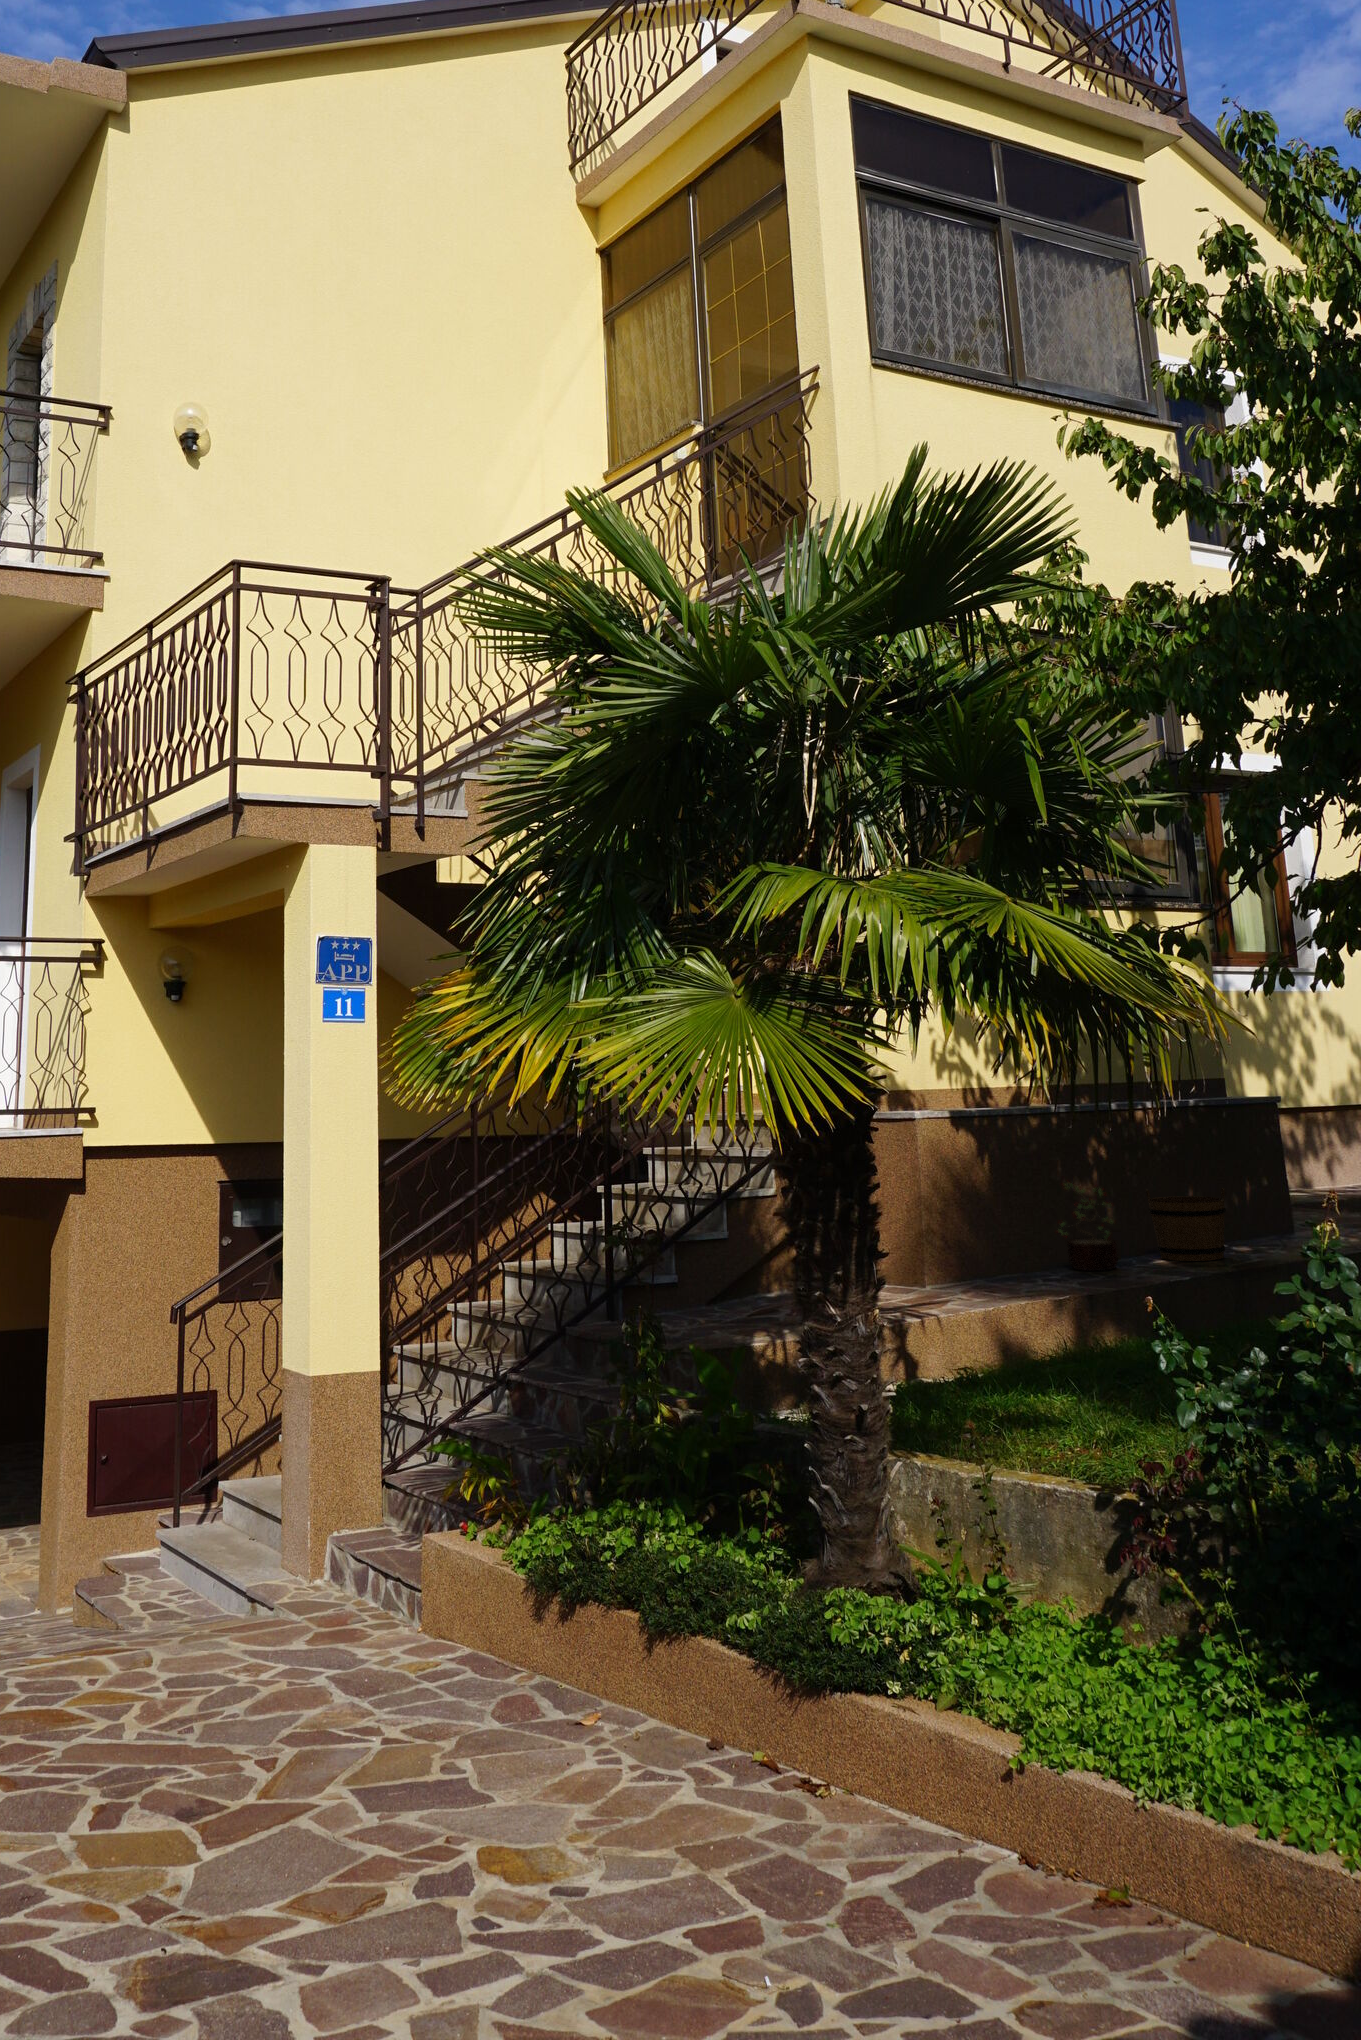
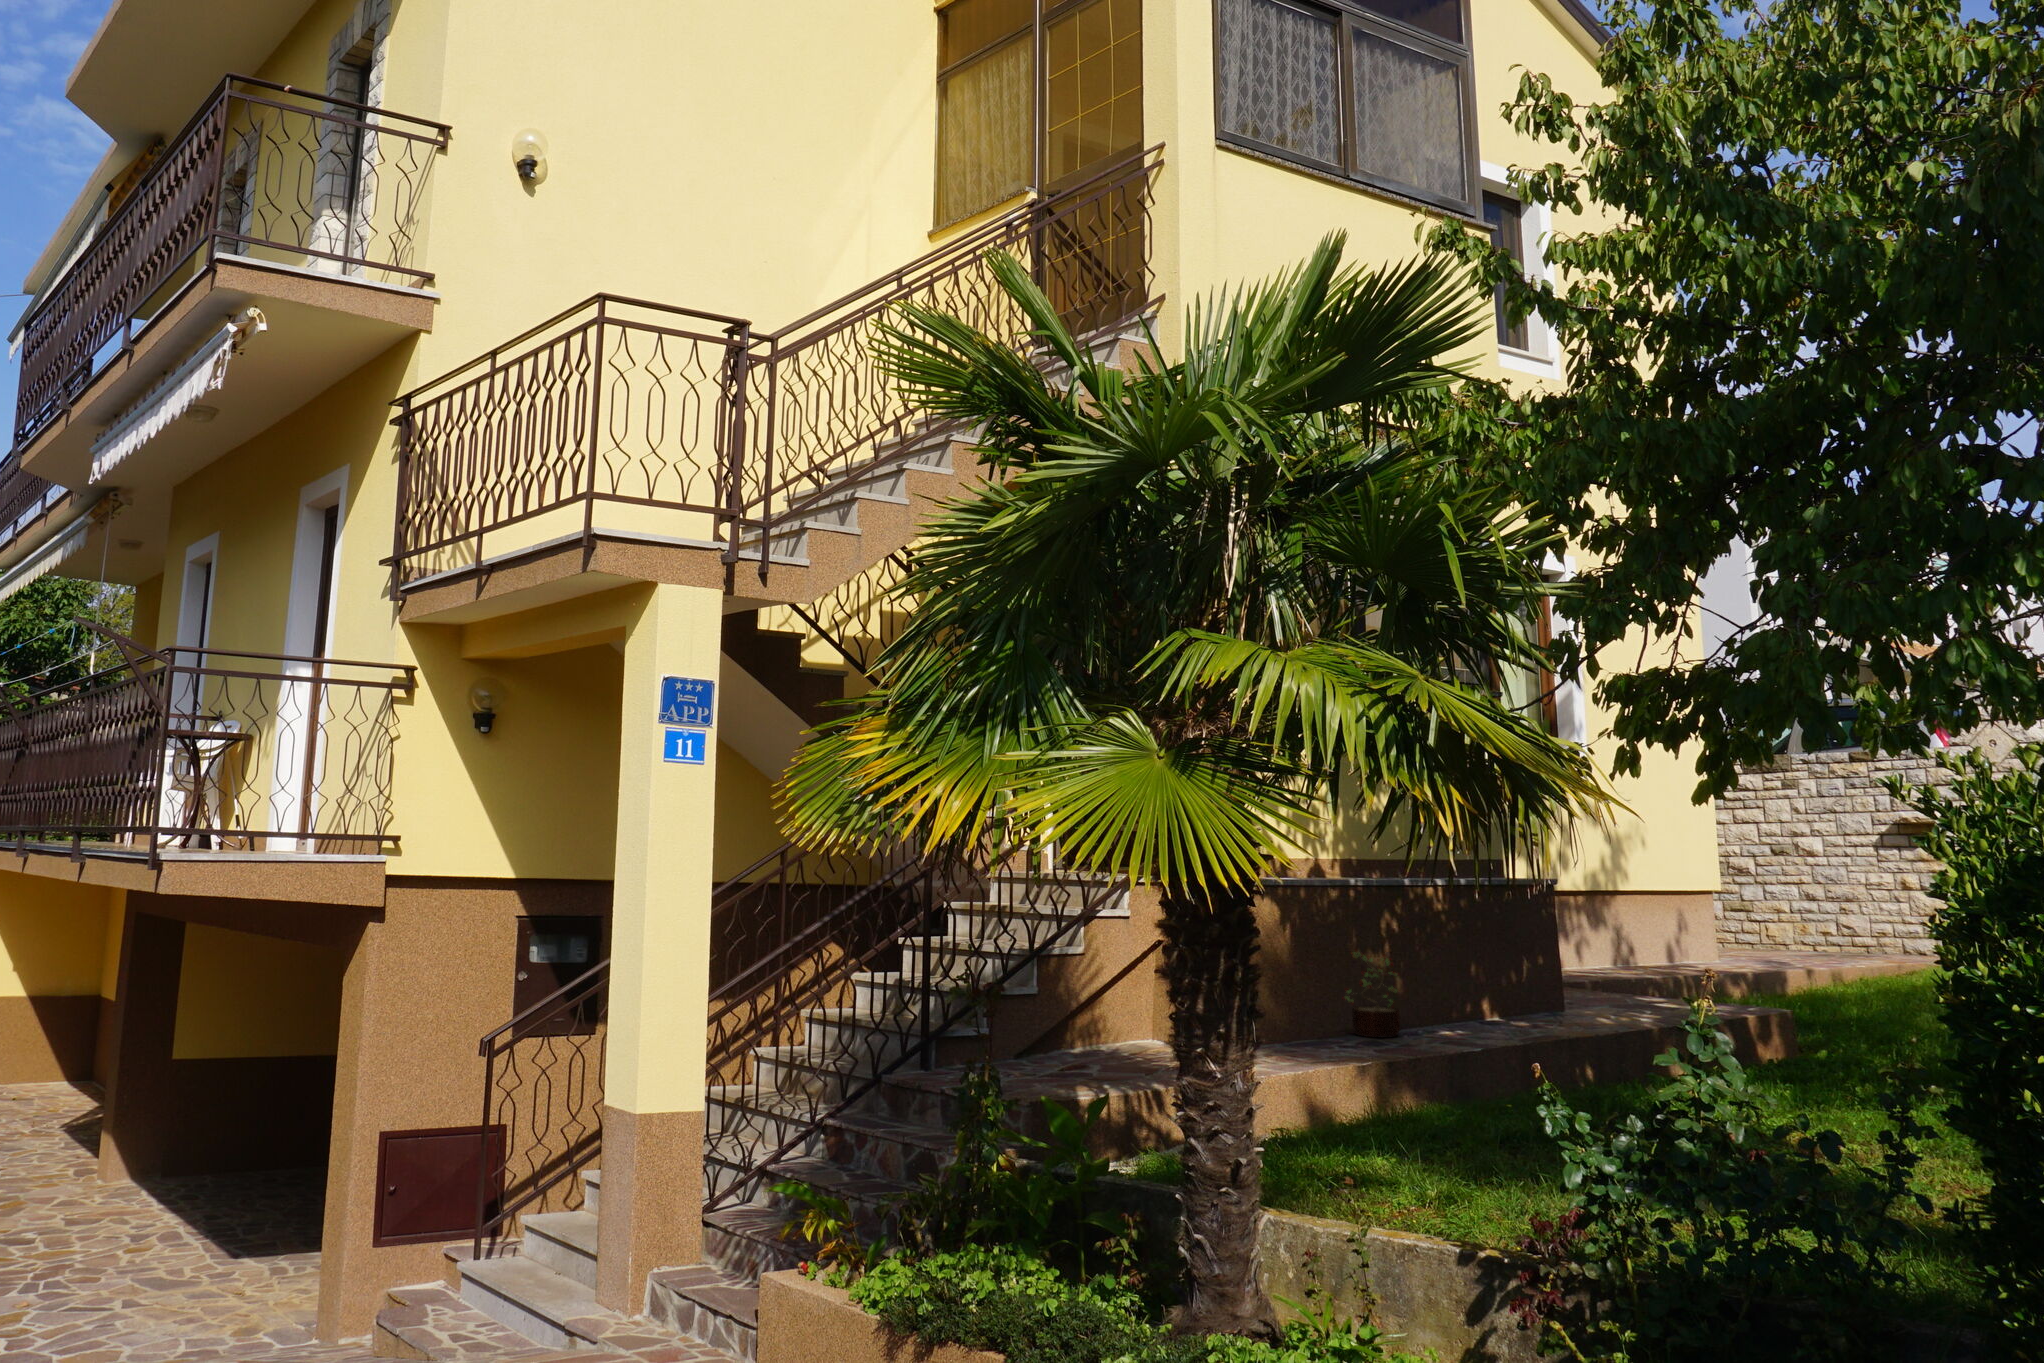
bucket: present [1146,1188,1226,1261] -> none [1425,961,1500,1032]

